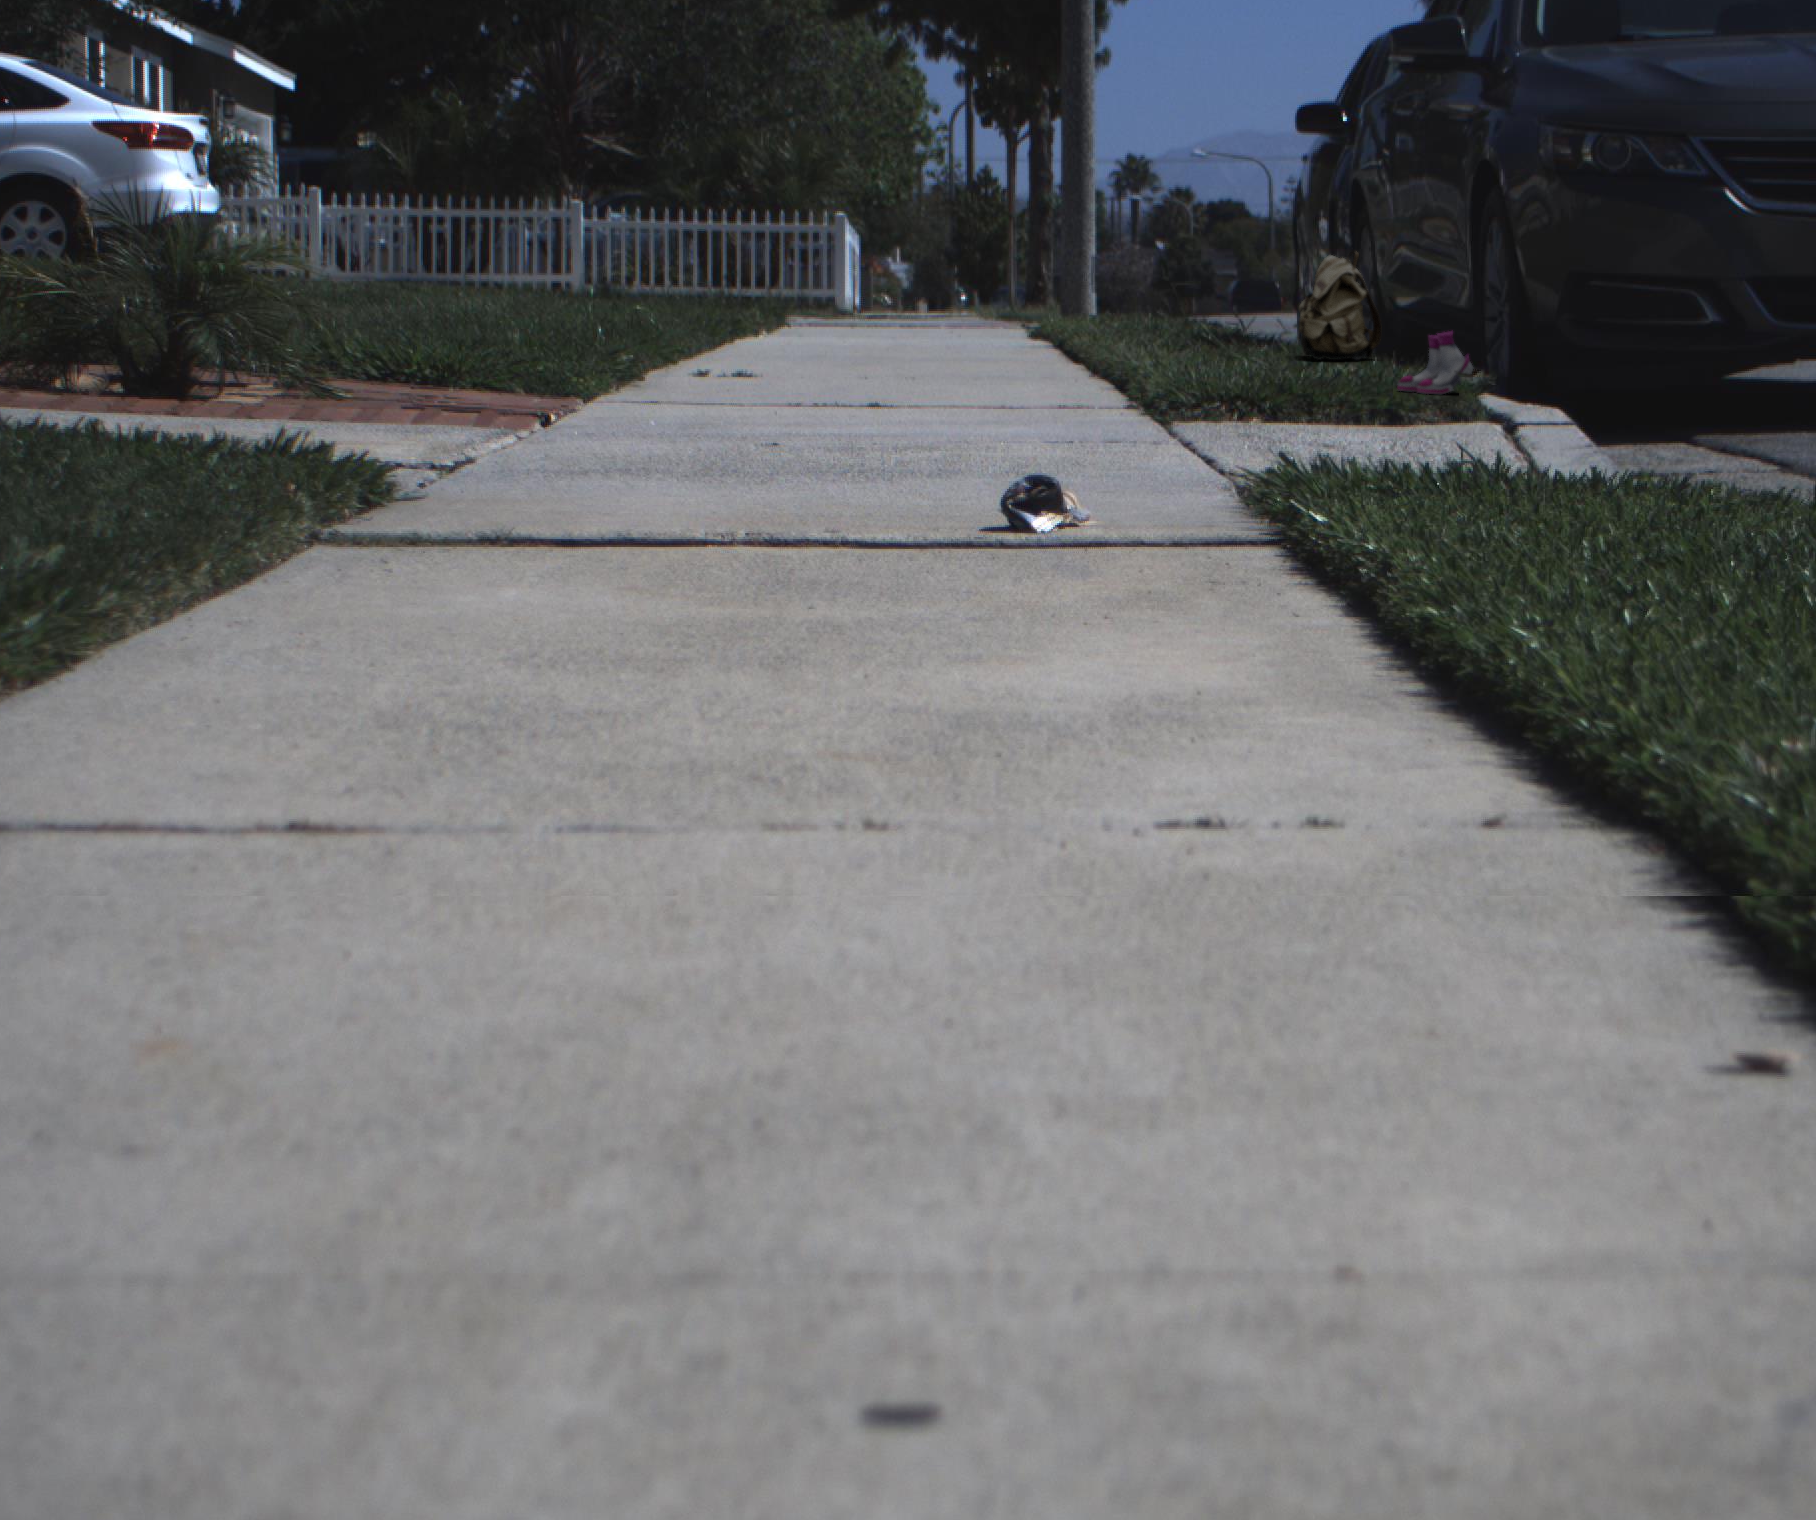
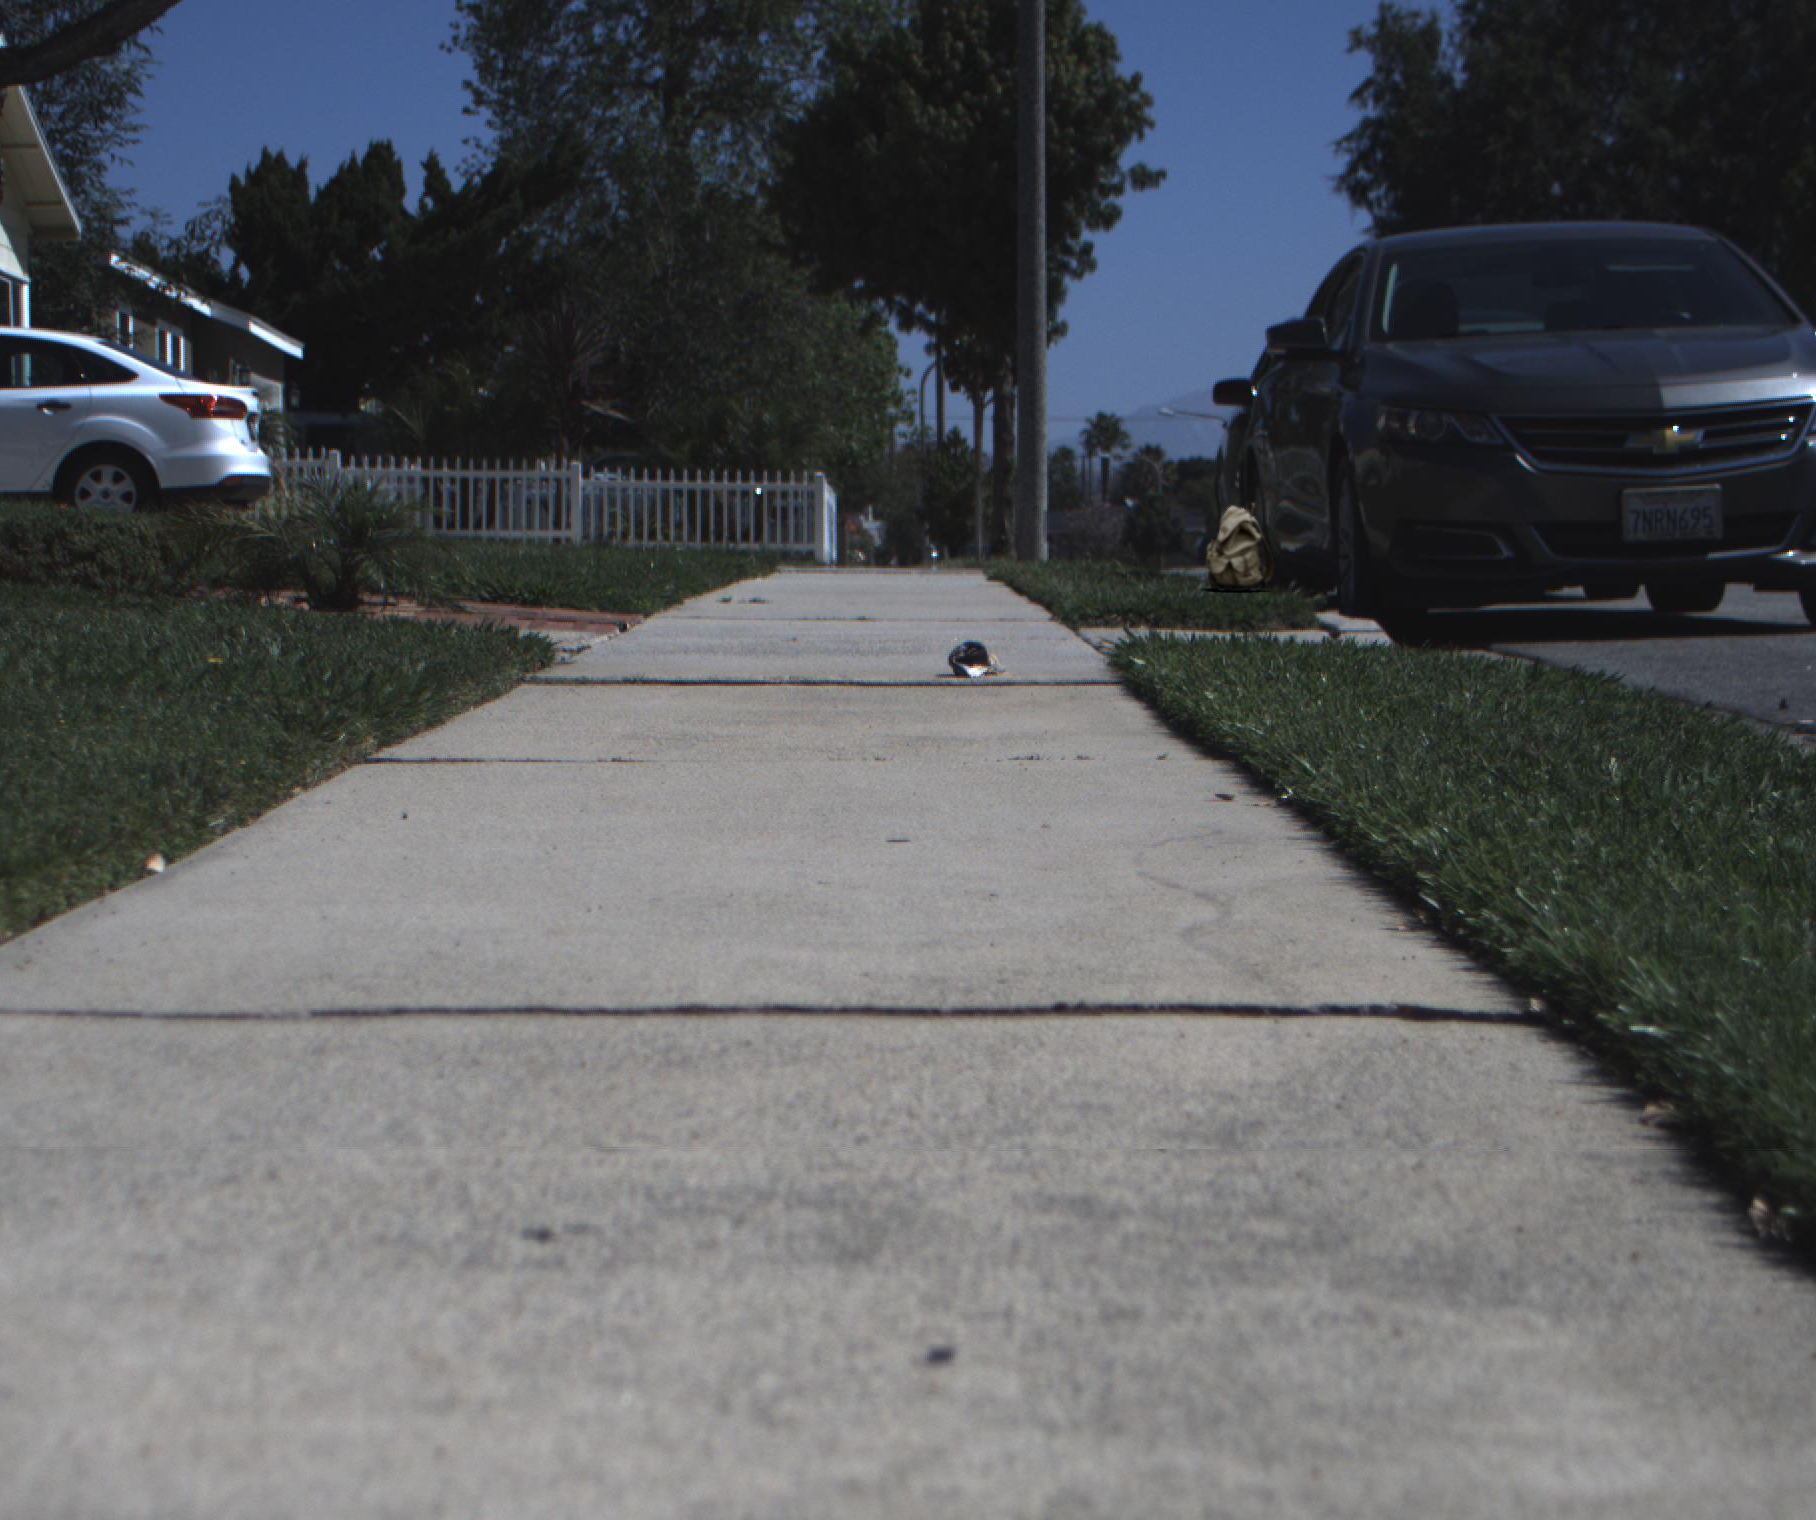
boots: present [1397,331,1473,394] -> none [1274,563,1334,613]

